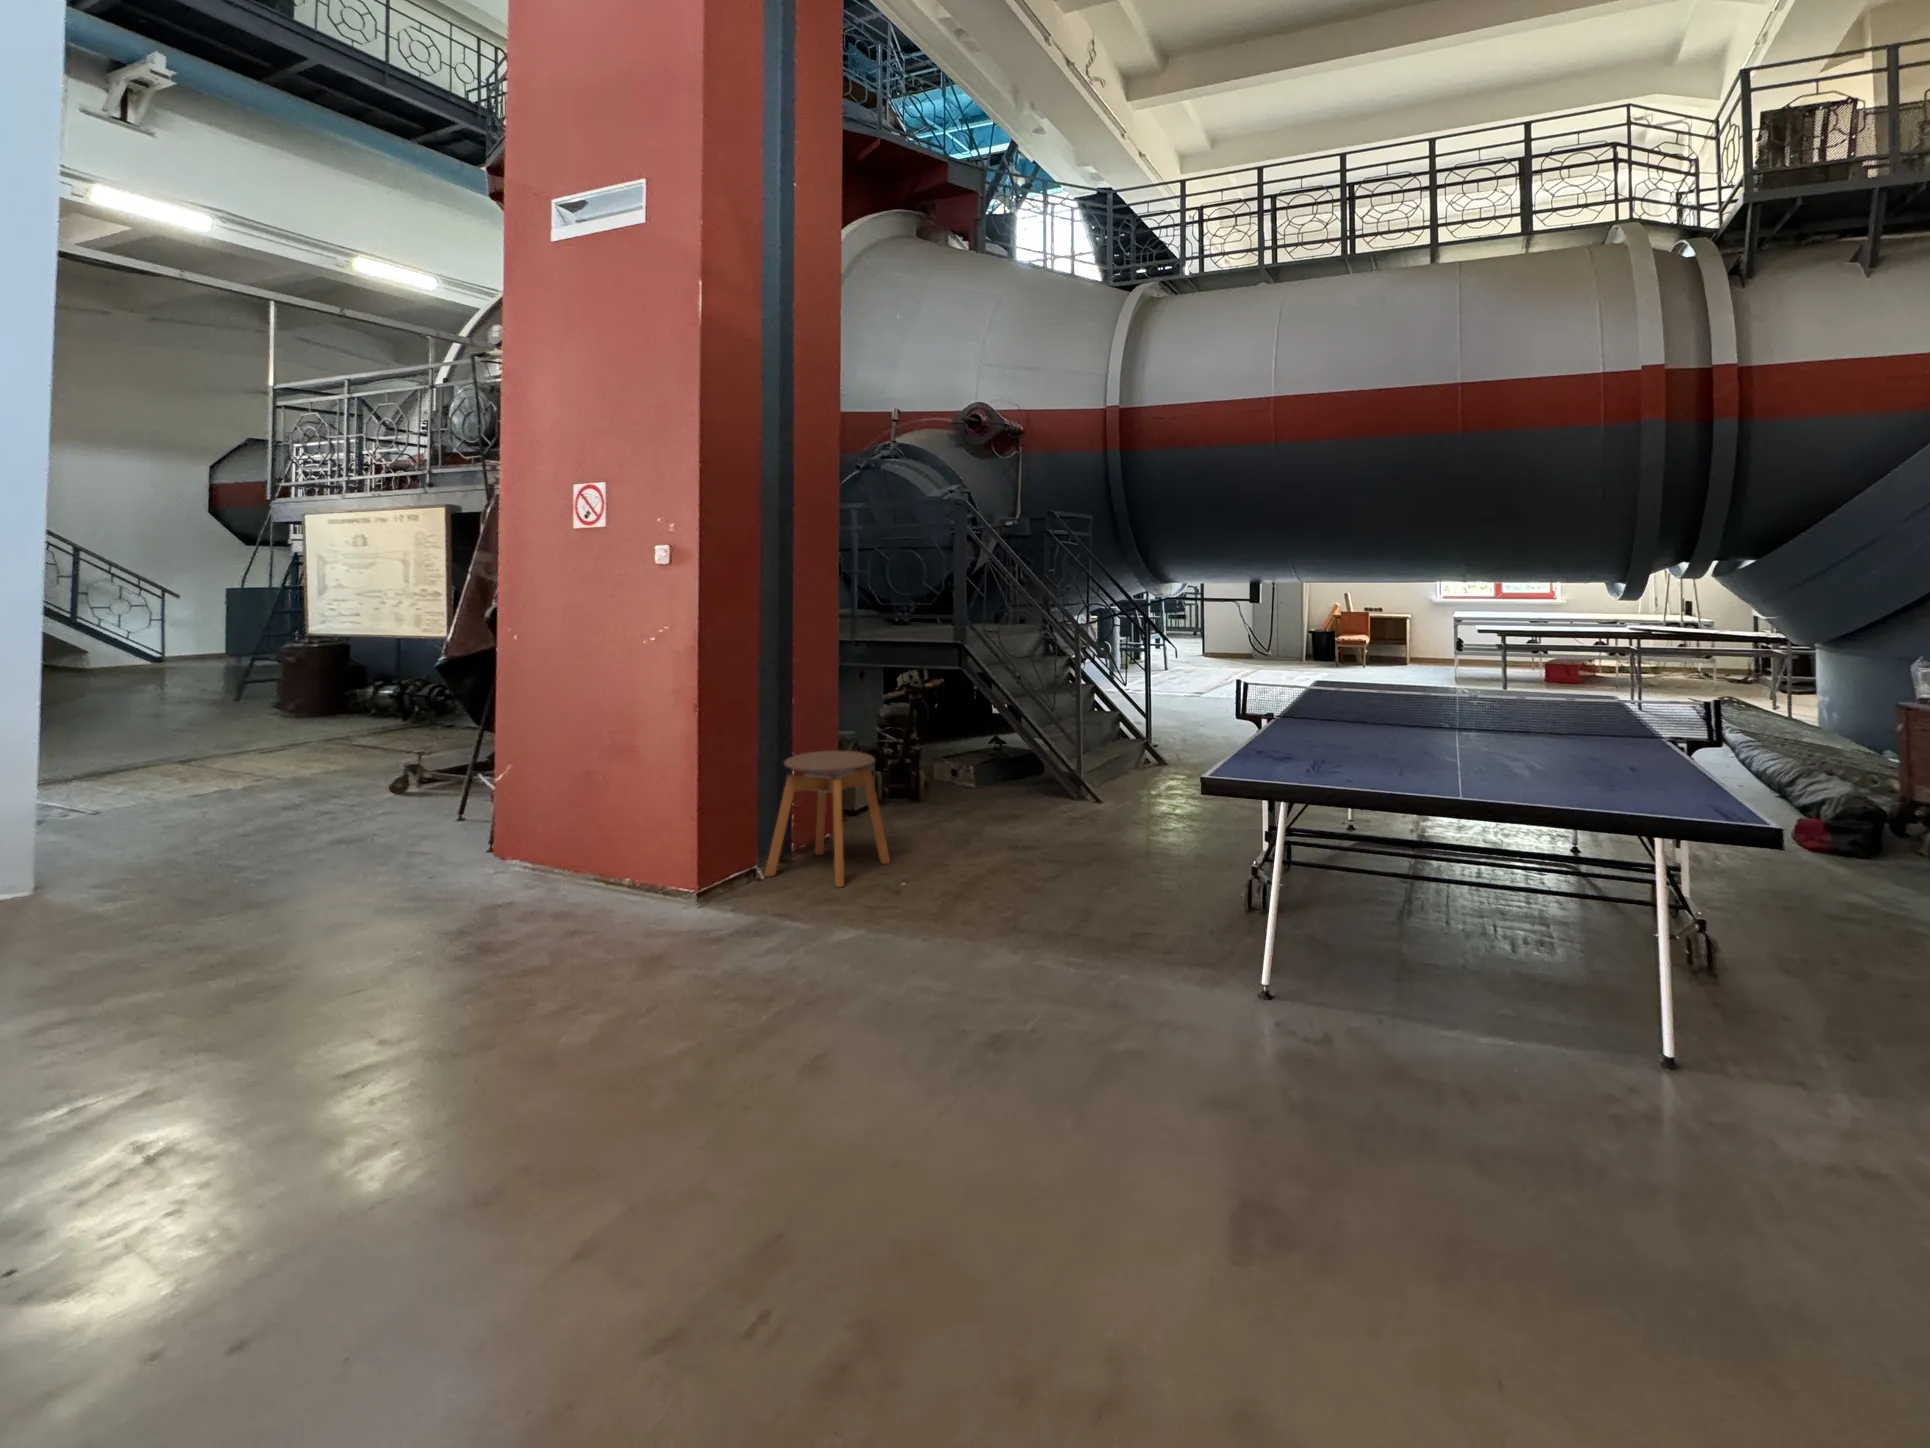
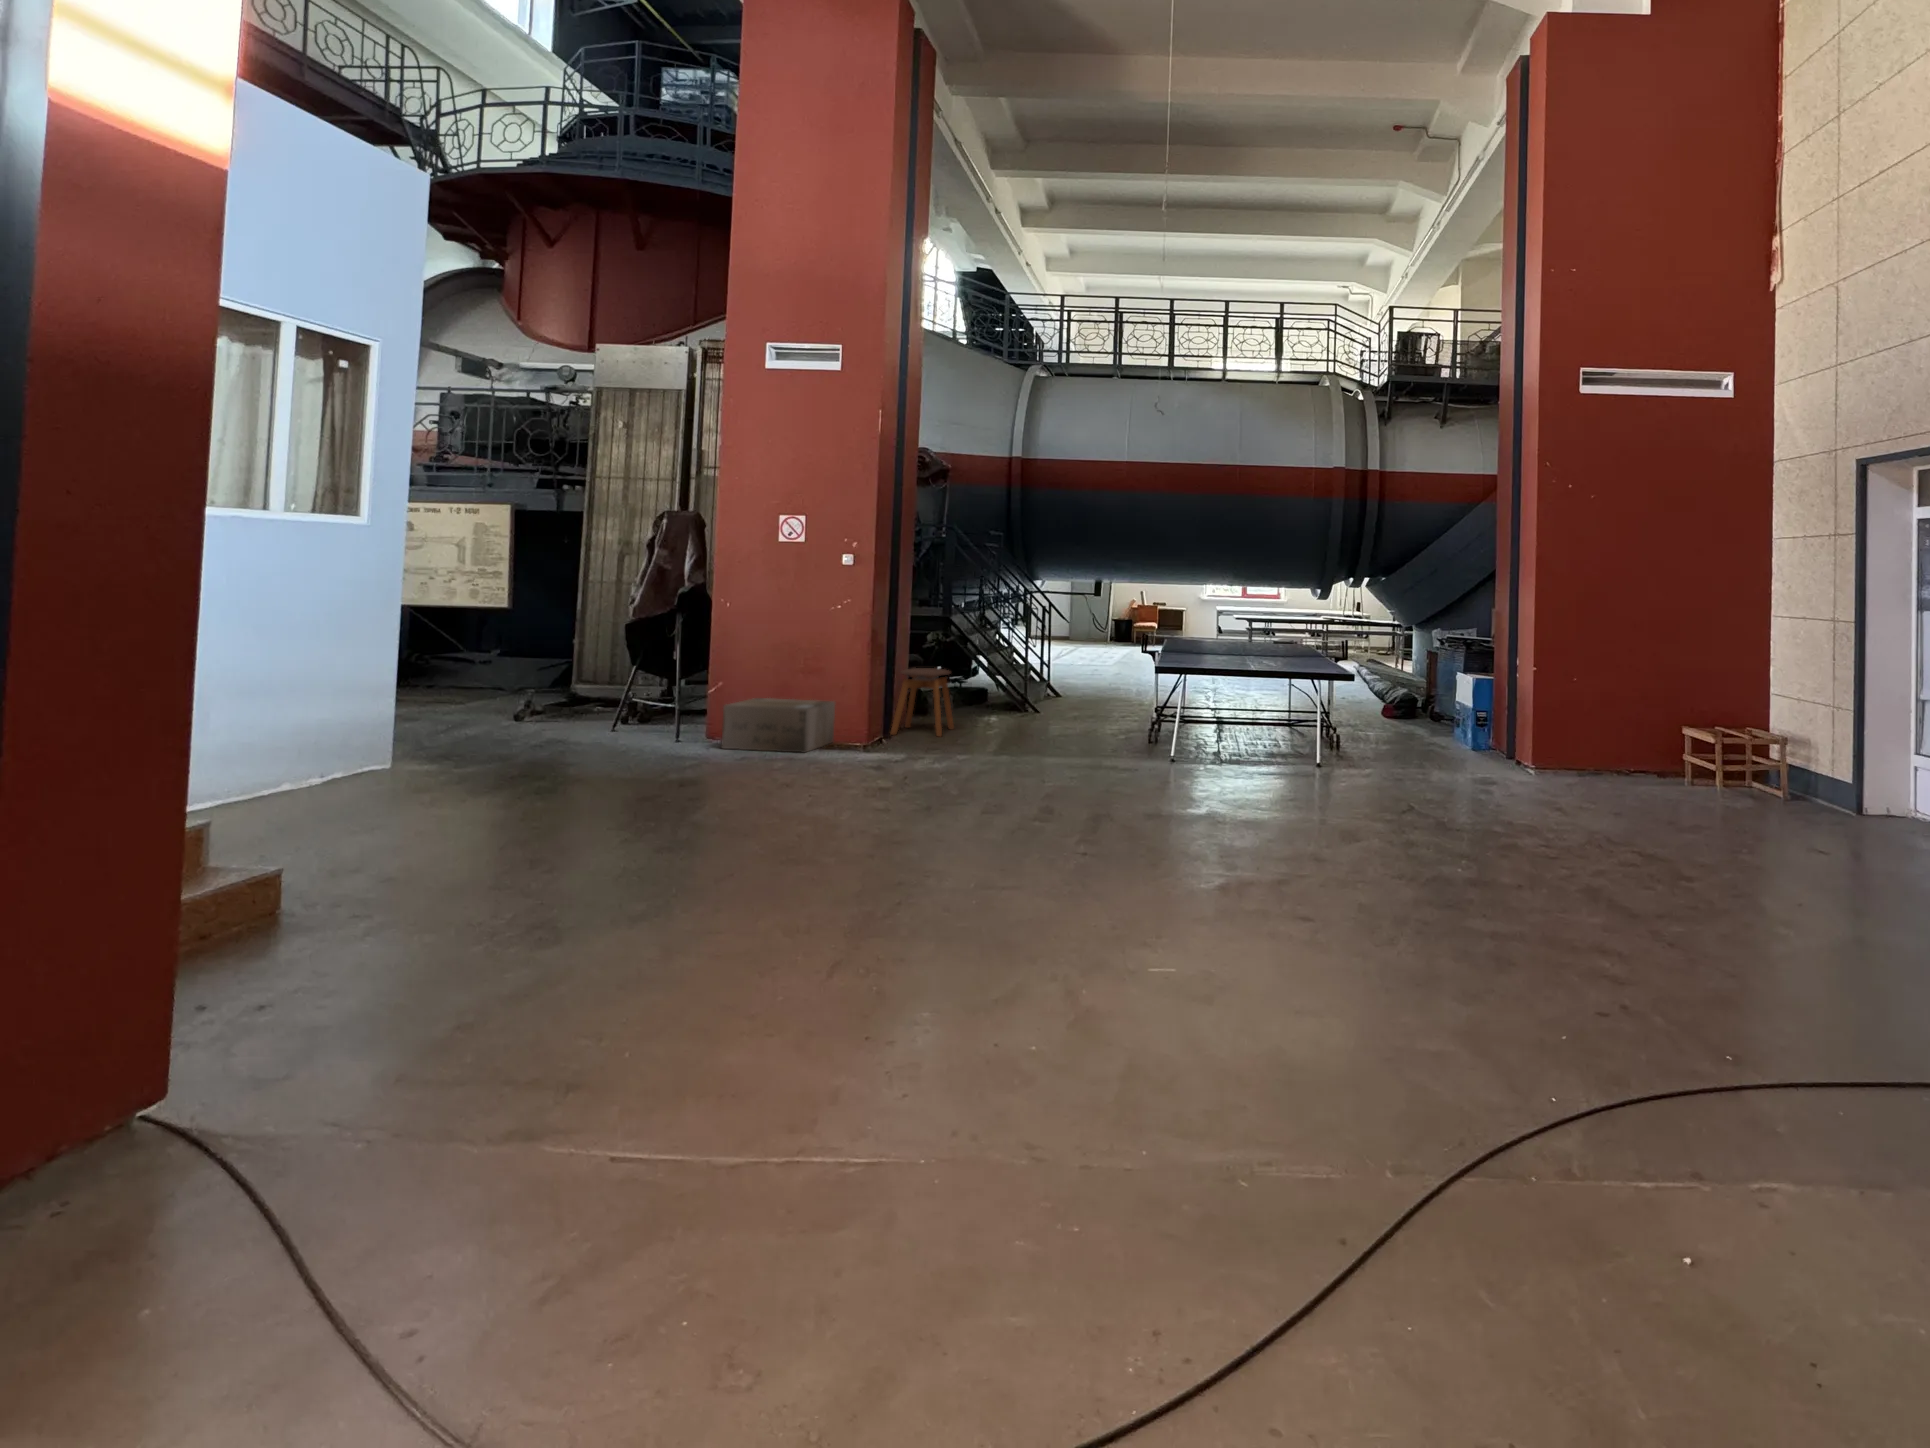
cardboard box: none [441,806,644,931] -> present [721,698,835,753]

